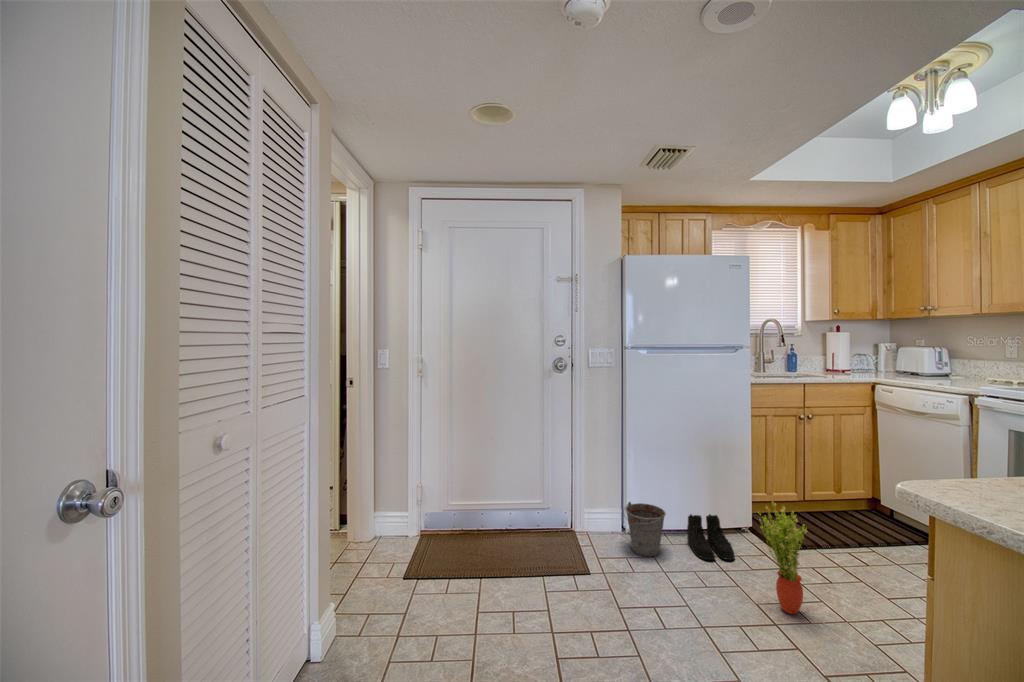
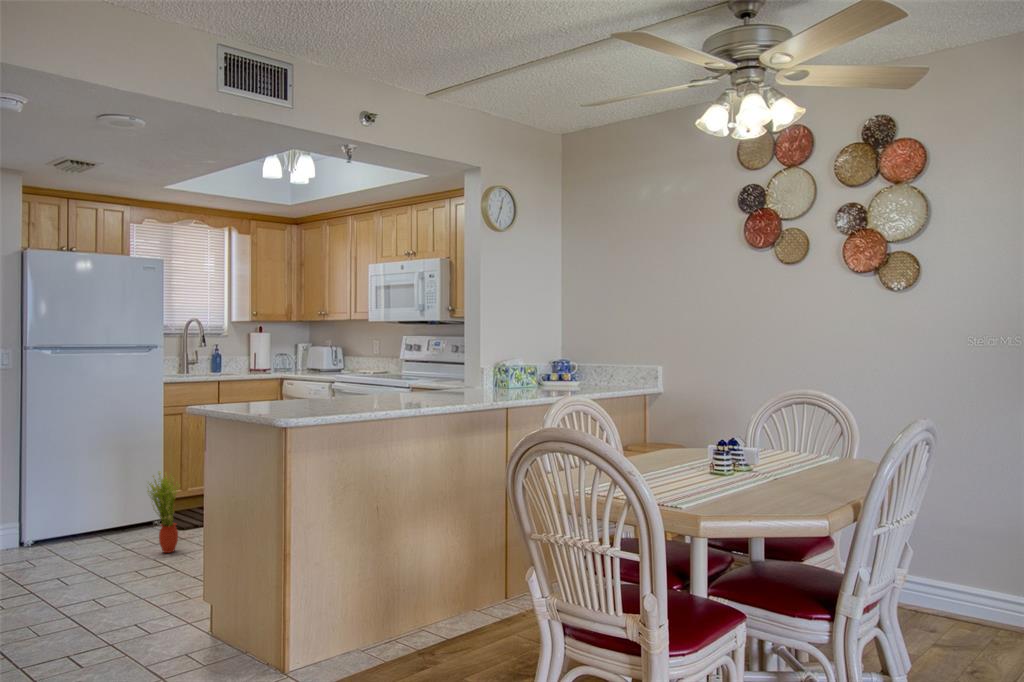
bucket: present [625,502,666,556] -> none [21,508,69,554]
boots: present [687,514,735,560] -> none [94,506,137,545]

